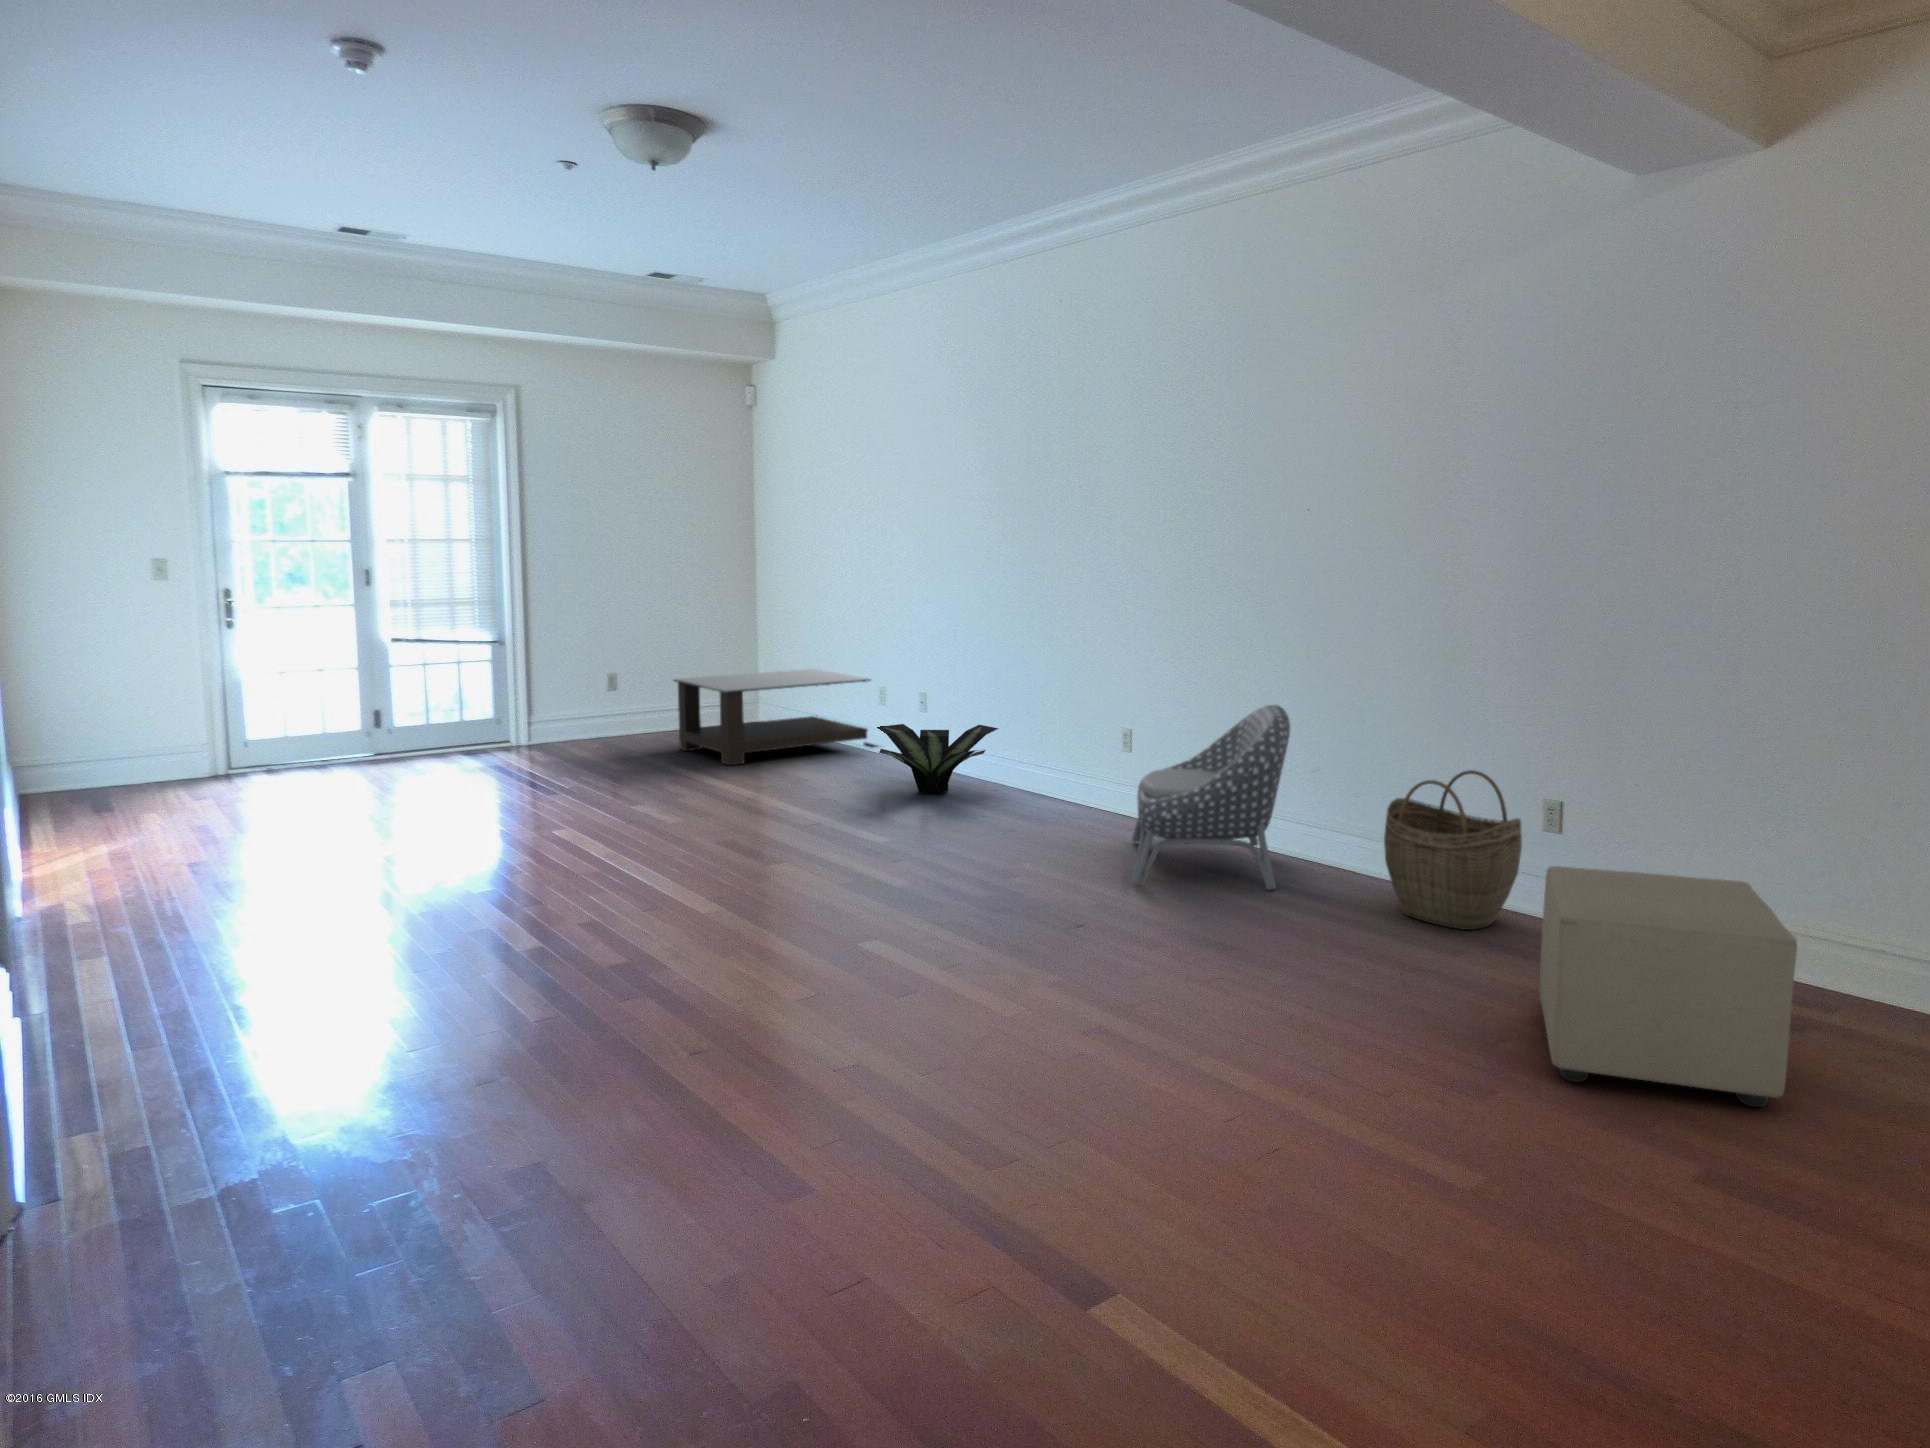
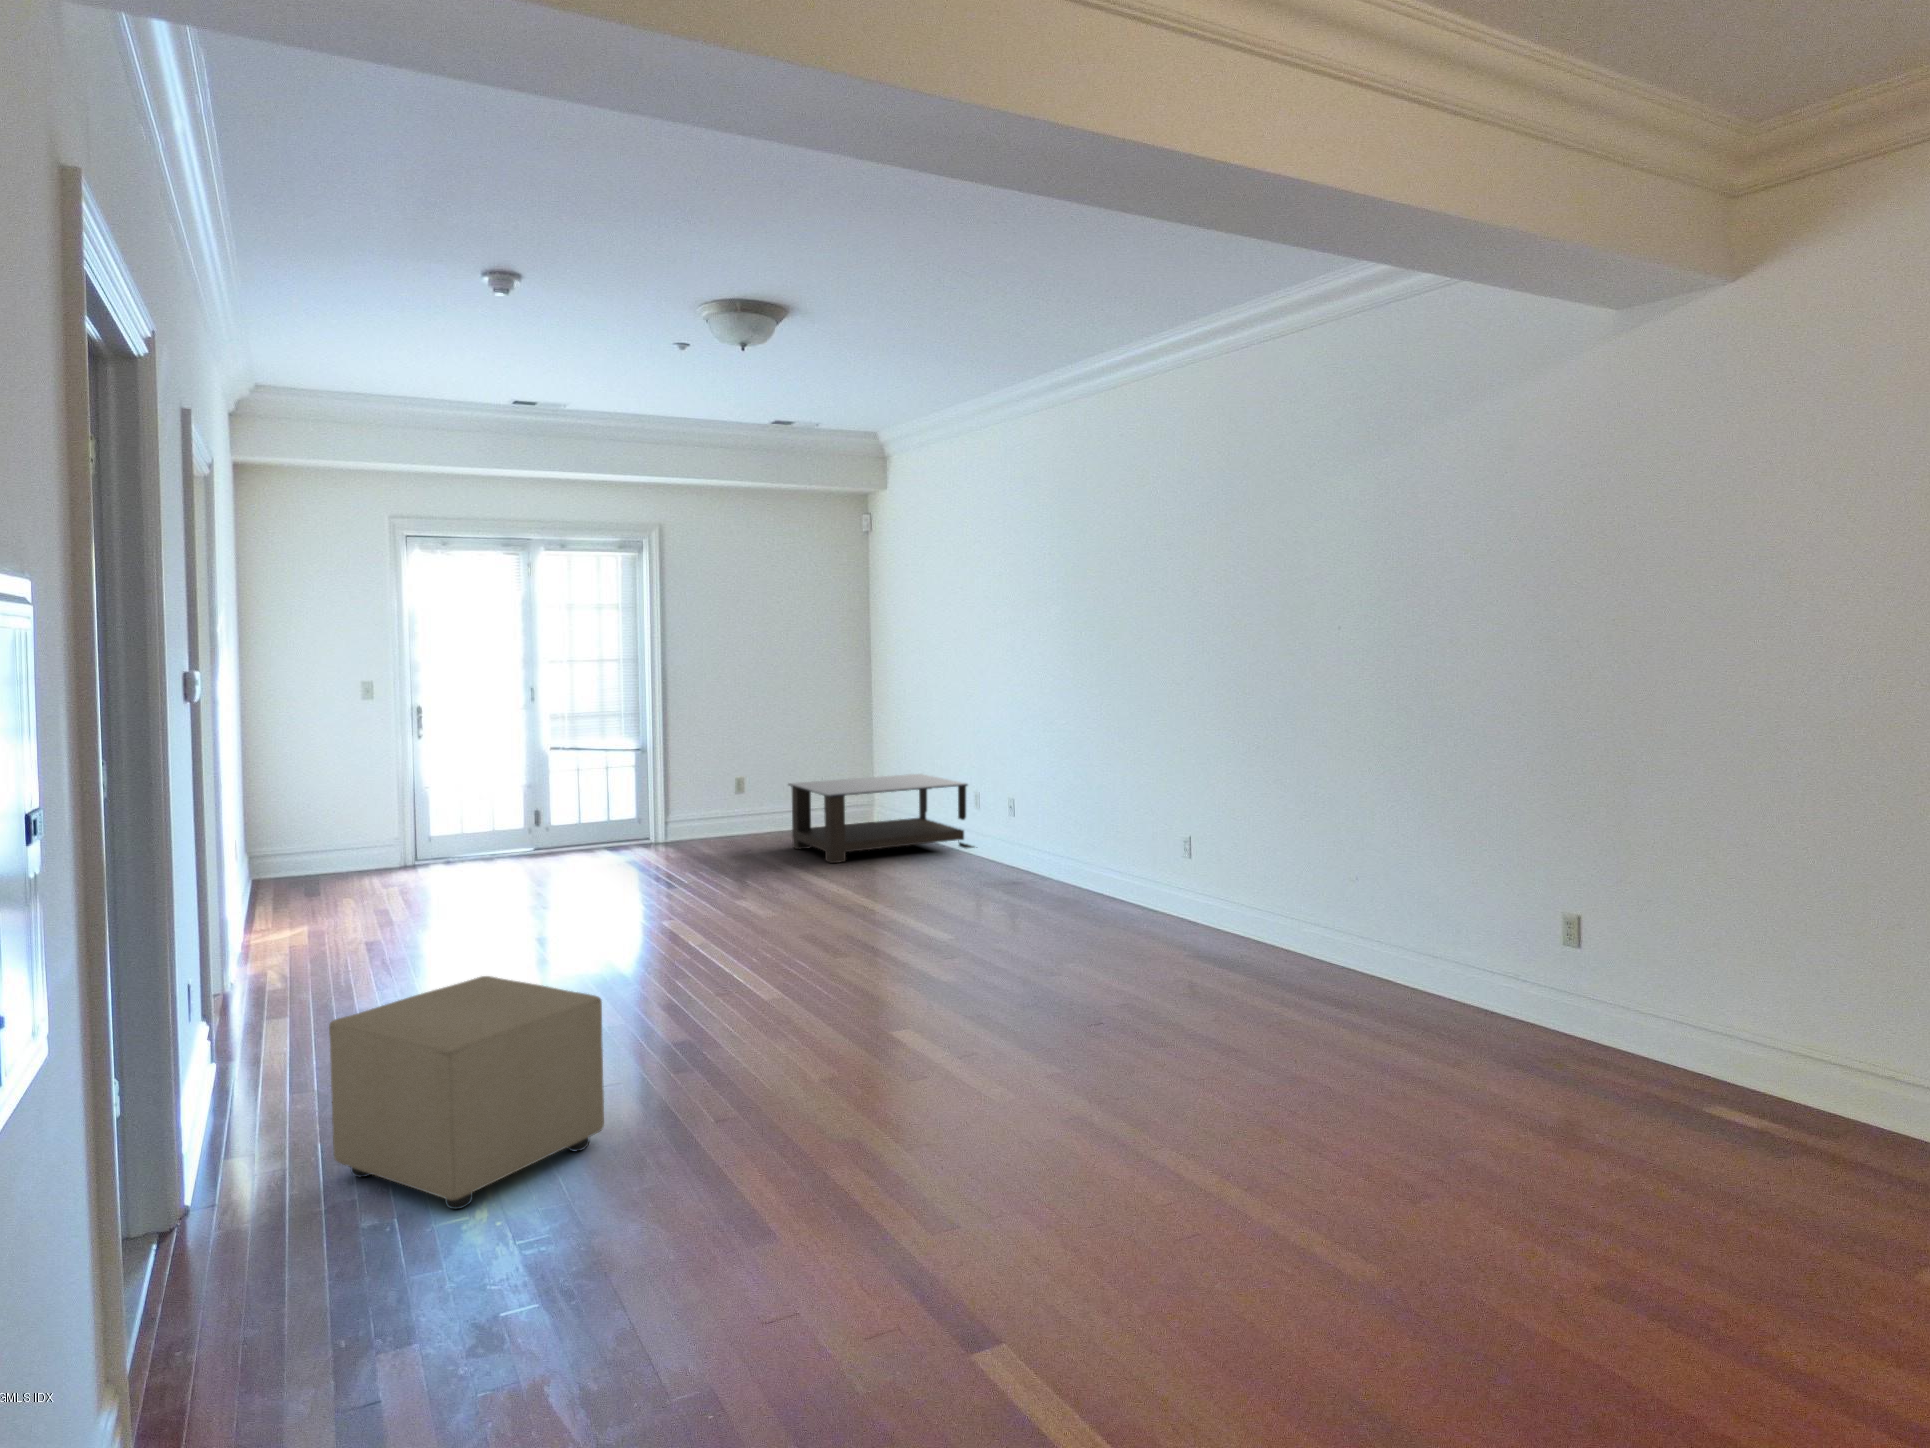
armchair: present [1131,705,1290,890] -> none [1164,814,1321,995]
potted plant: present [877,724,998,794] -> none [951,827,1072,894]
woven basket: present [1384,770,1522,930] -> none [1403,881,1540,1041]
ottoman: present [1540,866,1797,1107] -> present [329,976,604,1209]

